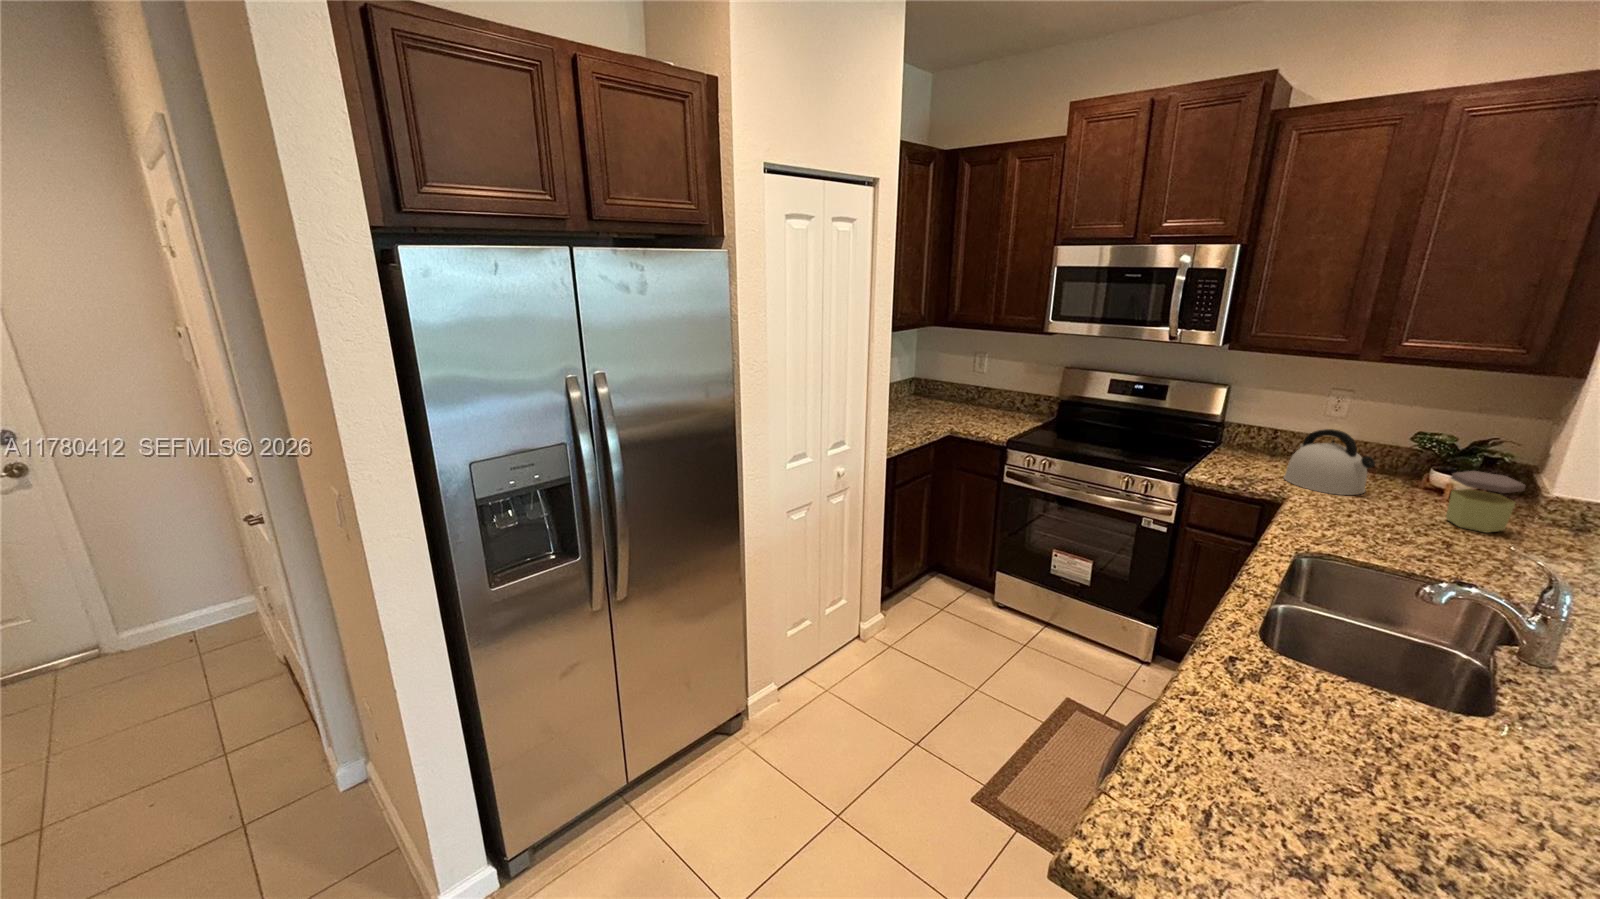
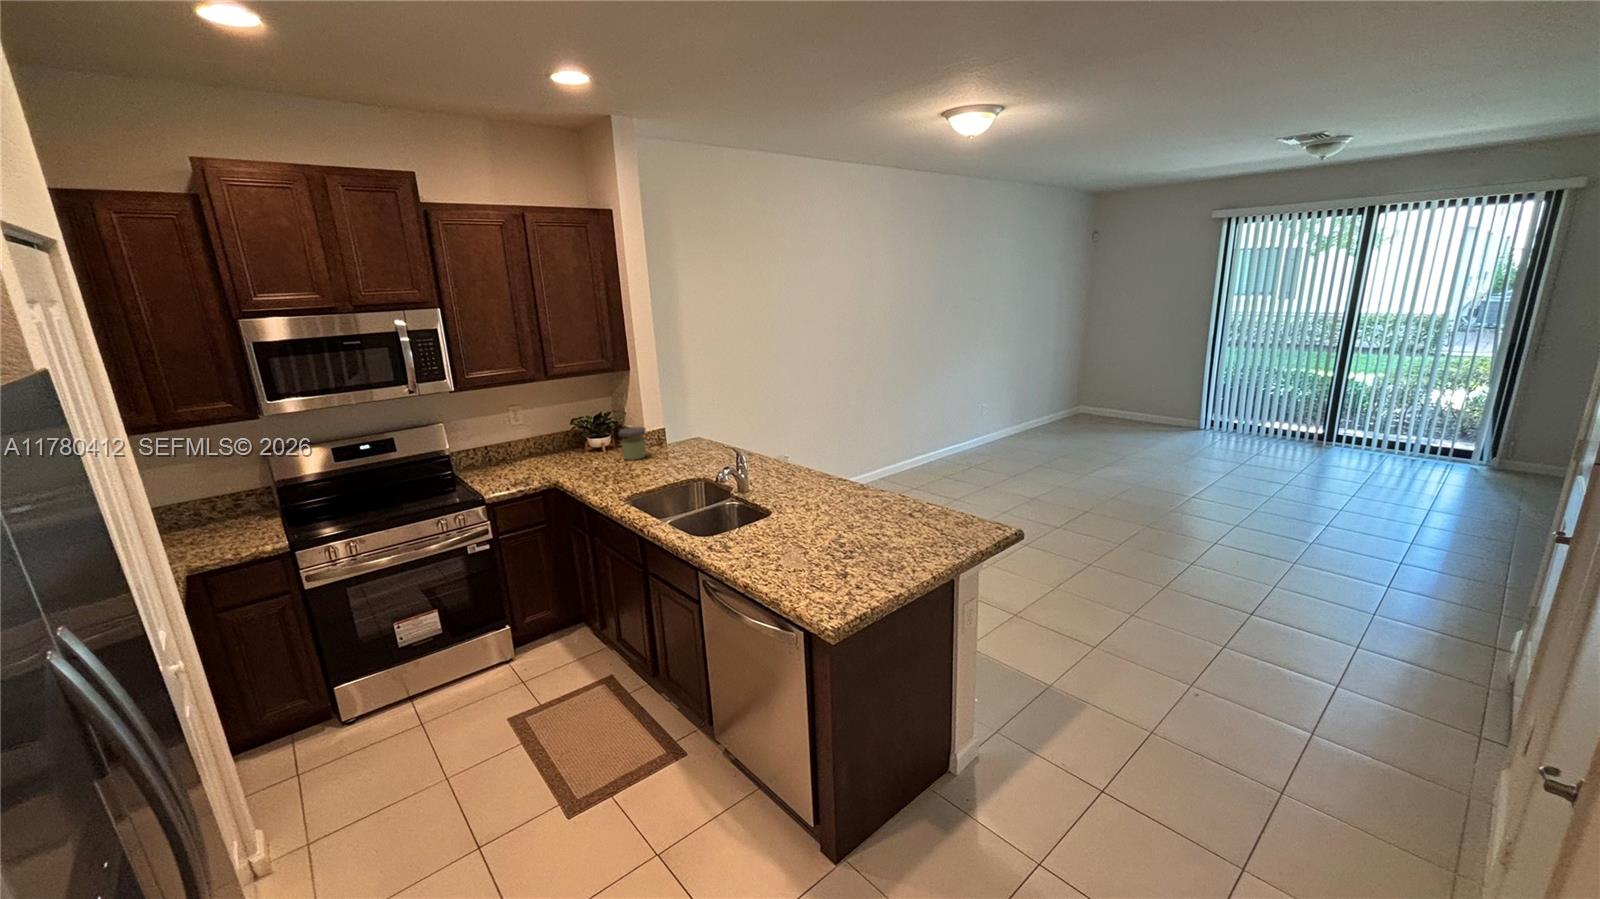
kettle: present [1284,429,1375,495] -> none [529,430,578,474]

